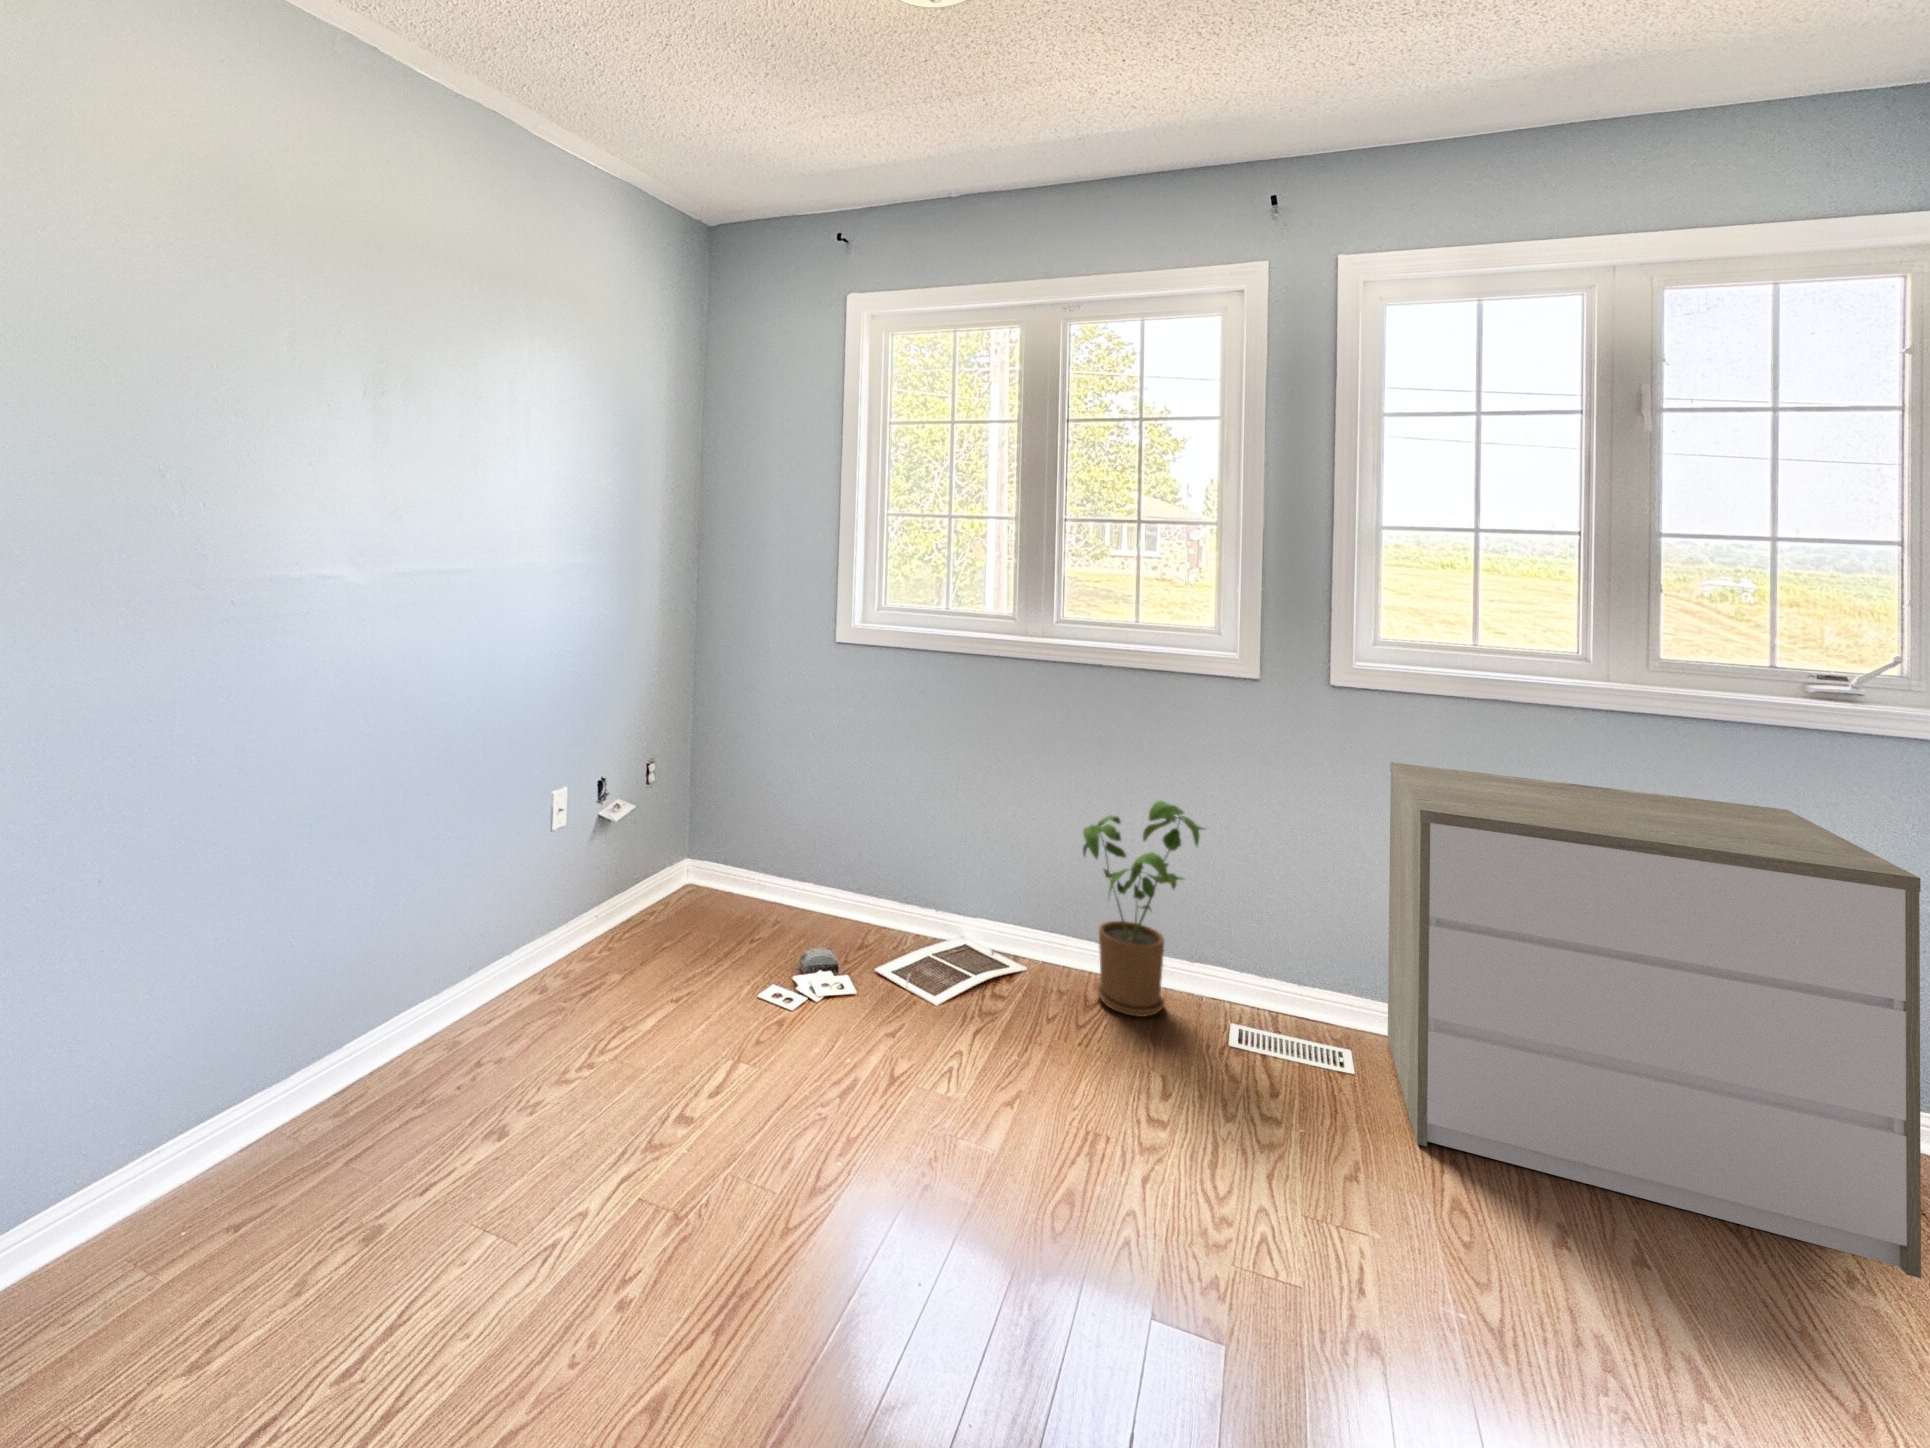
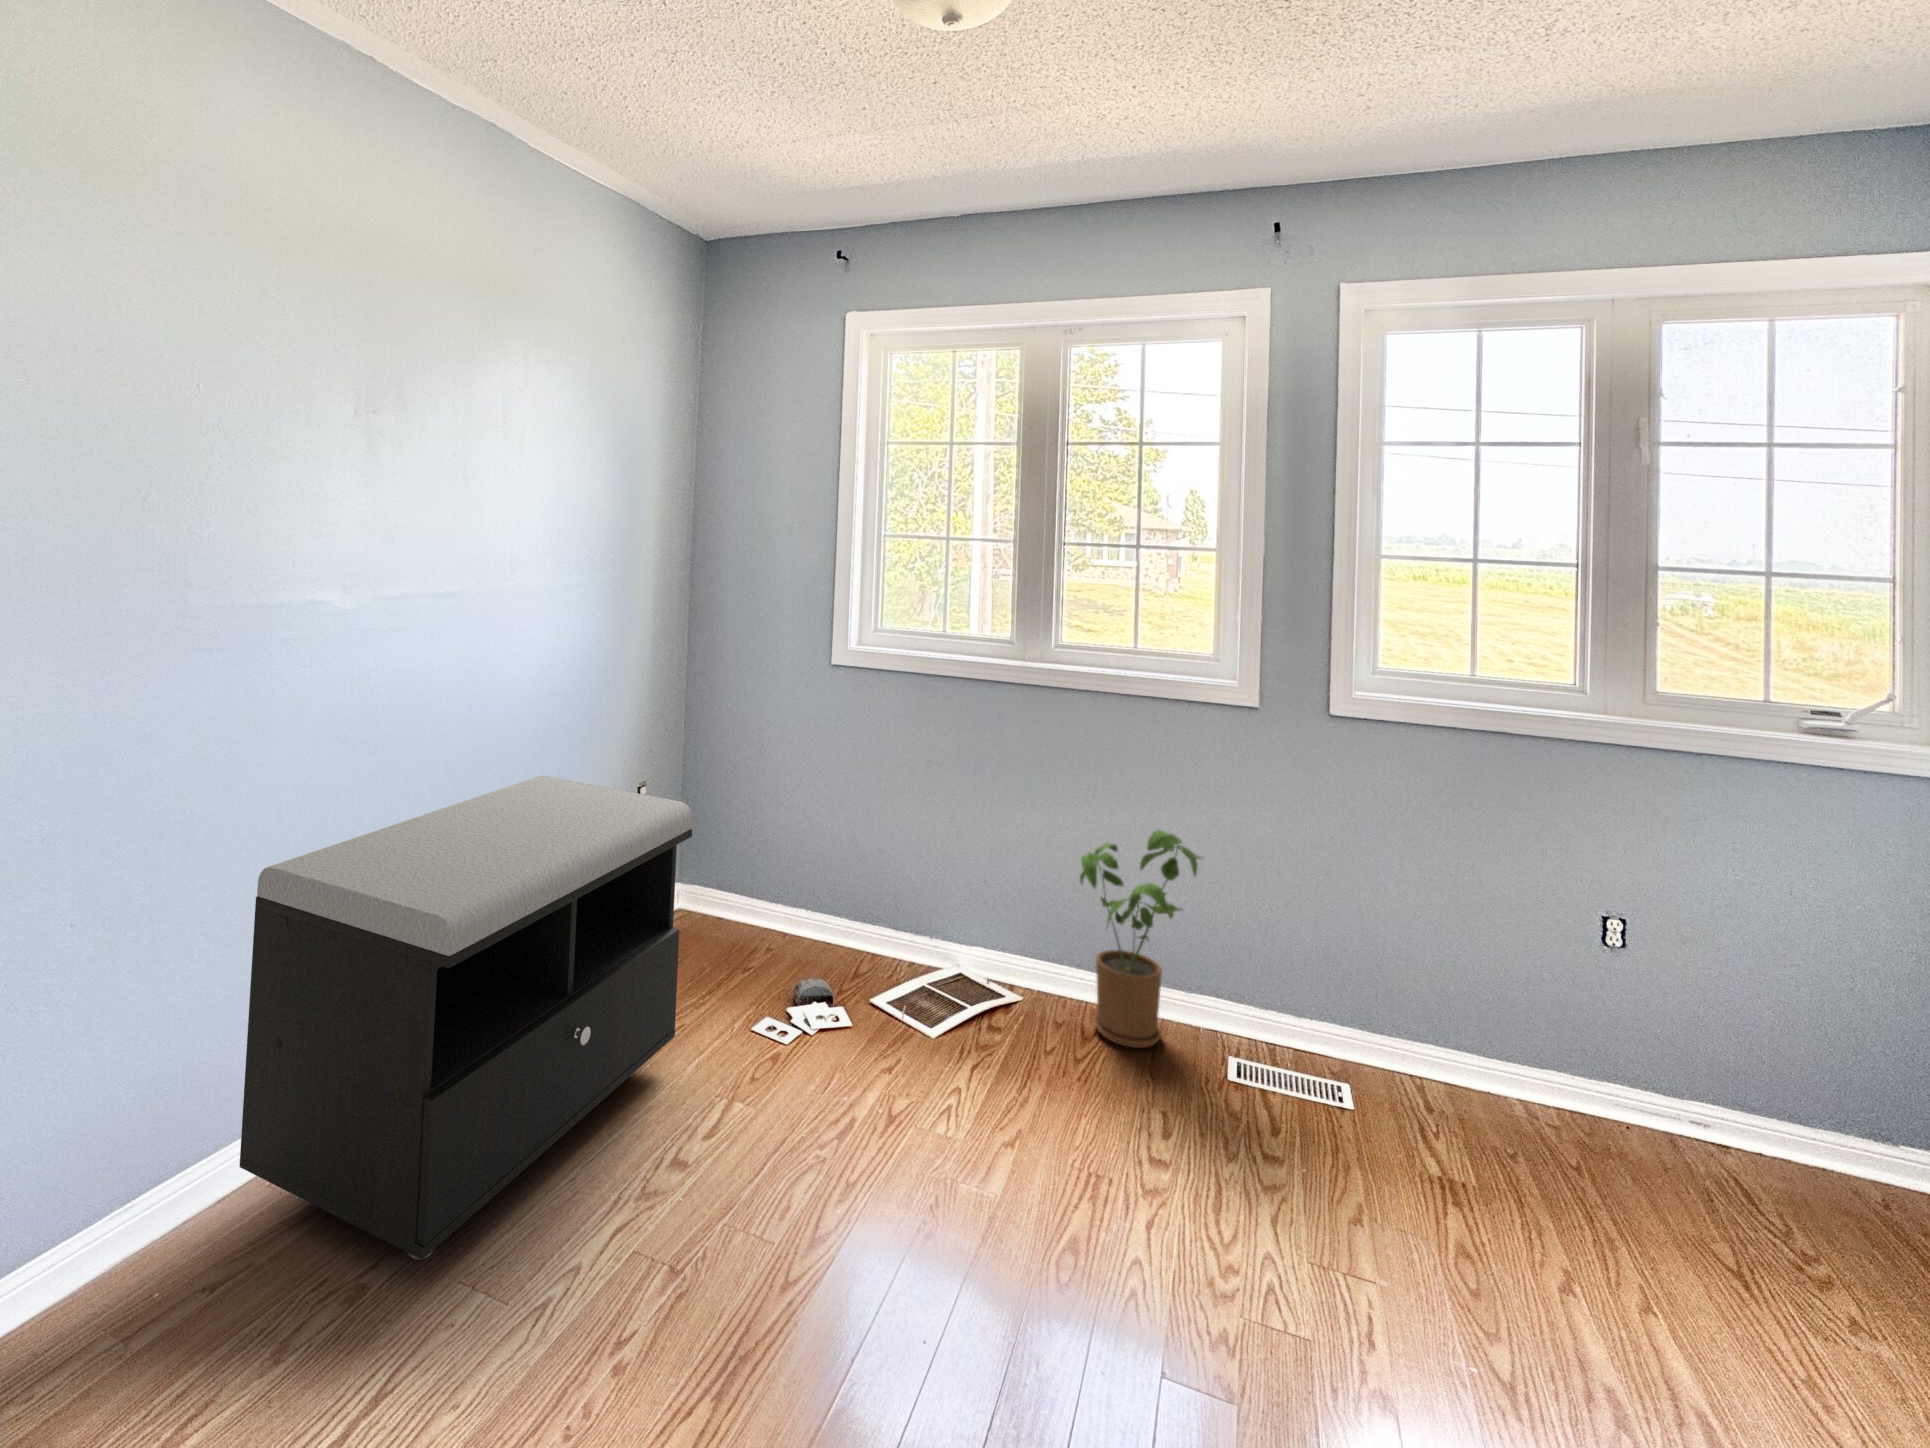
storage bench: none [259,750,695,1205] -> present [240,776,692,1260]
dresser: present [1388,762,1921,1278] -> none [1383,793,1922,1325]

